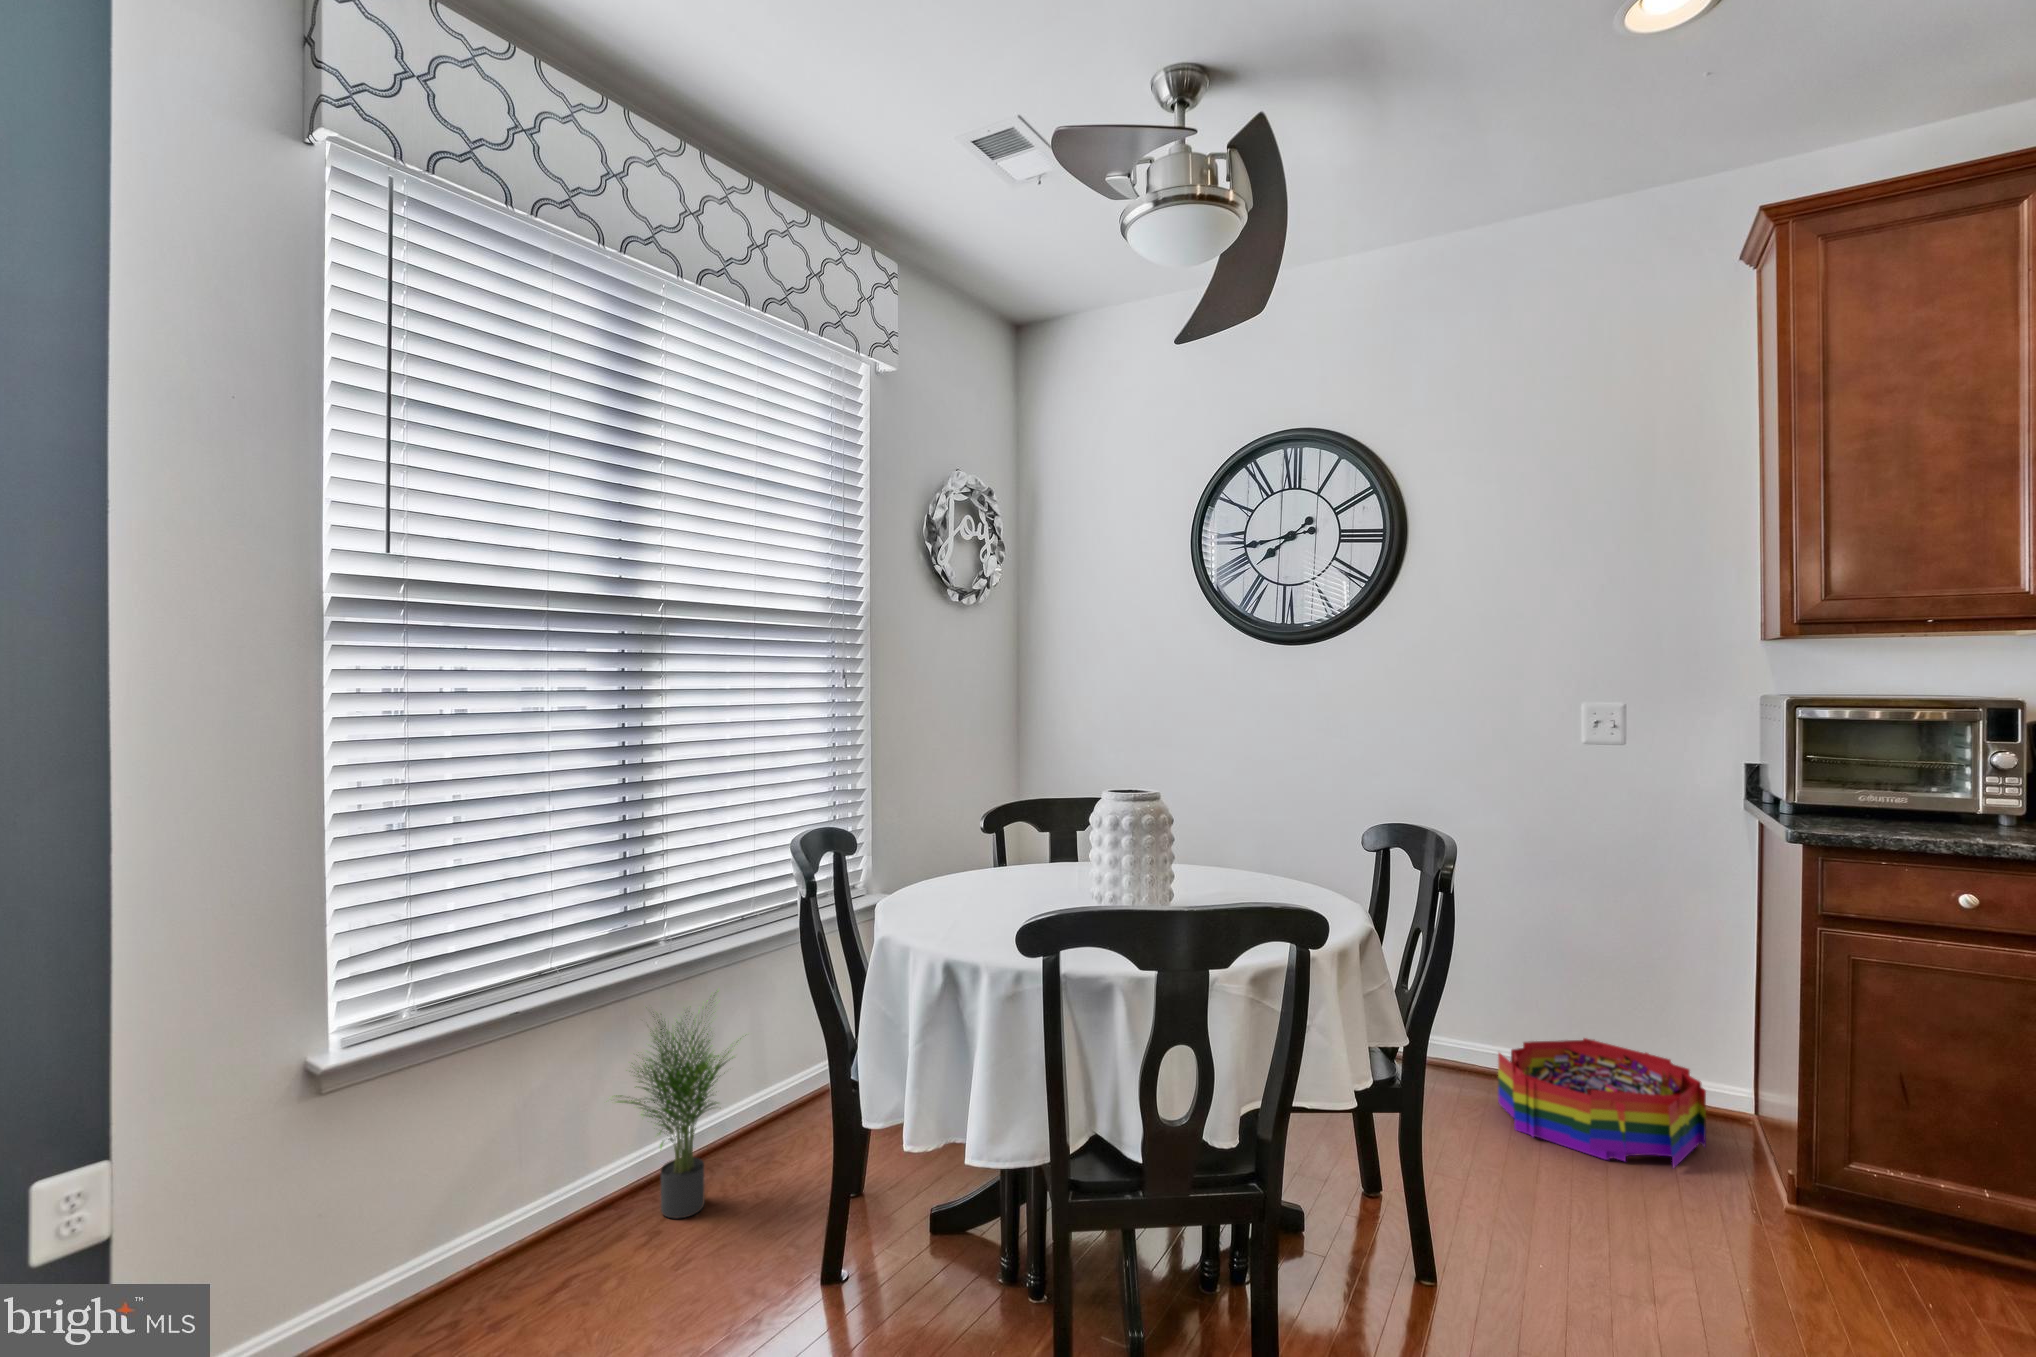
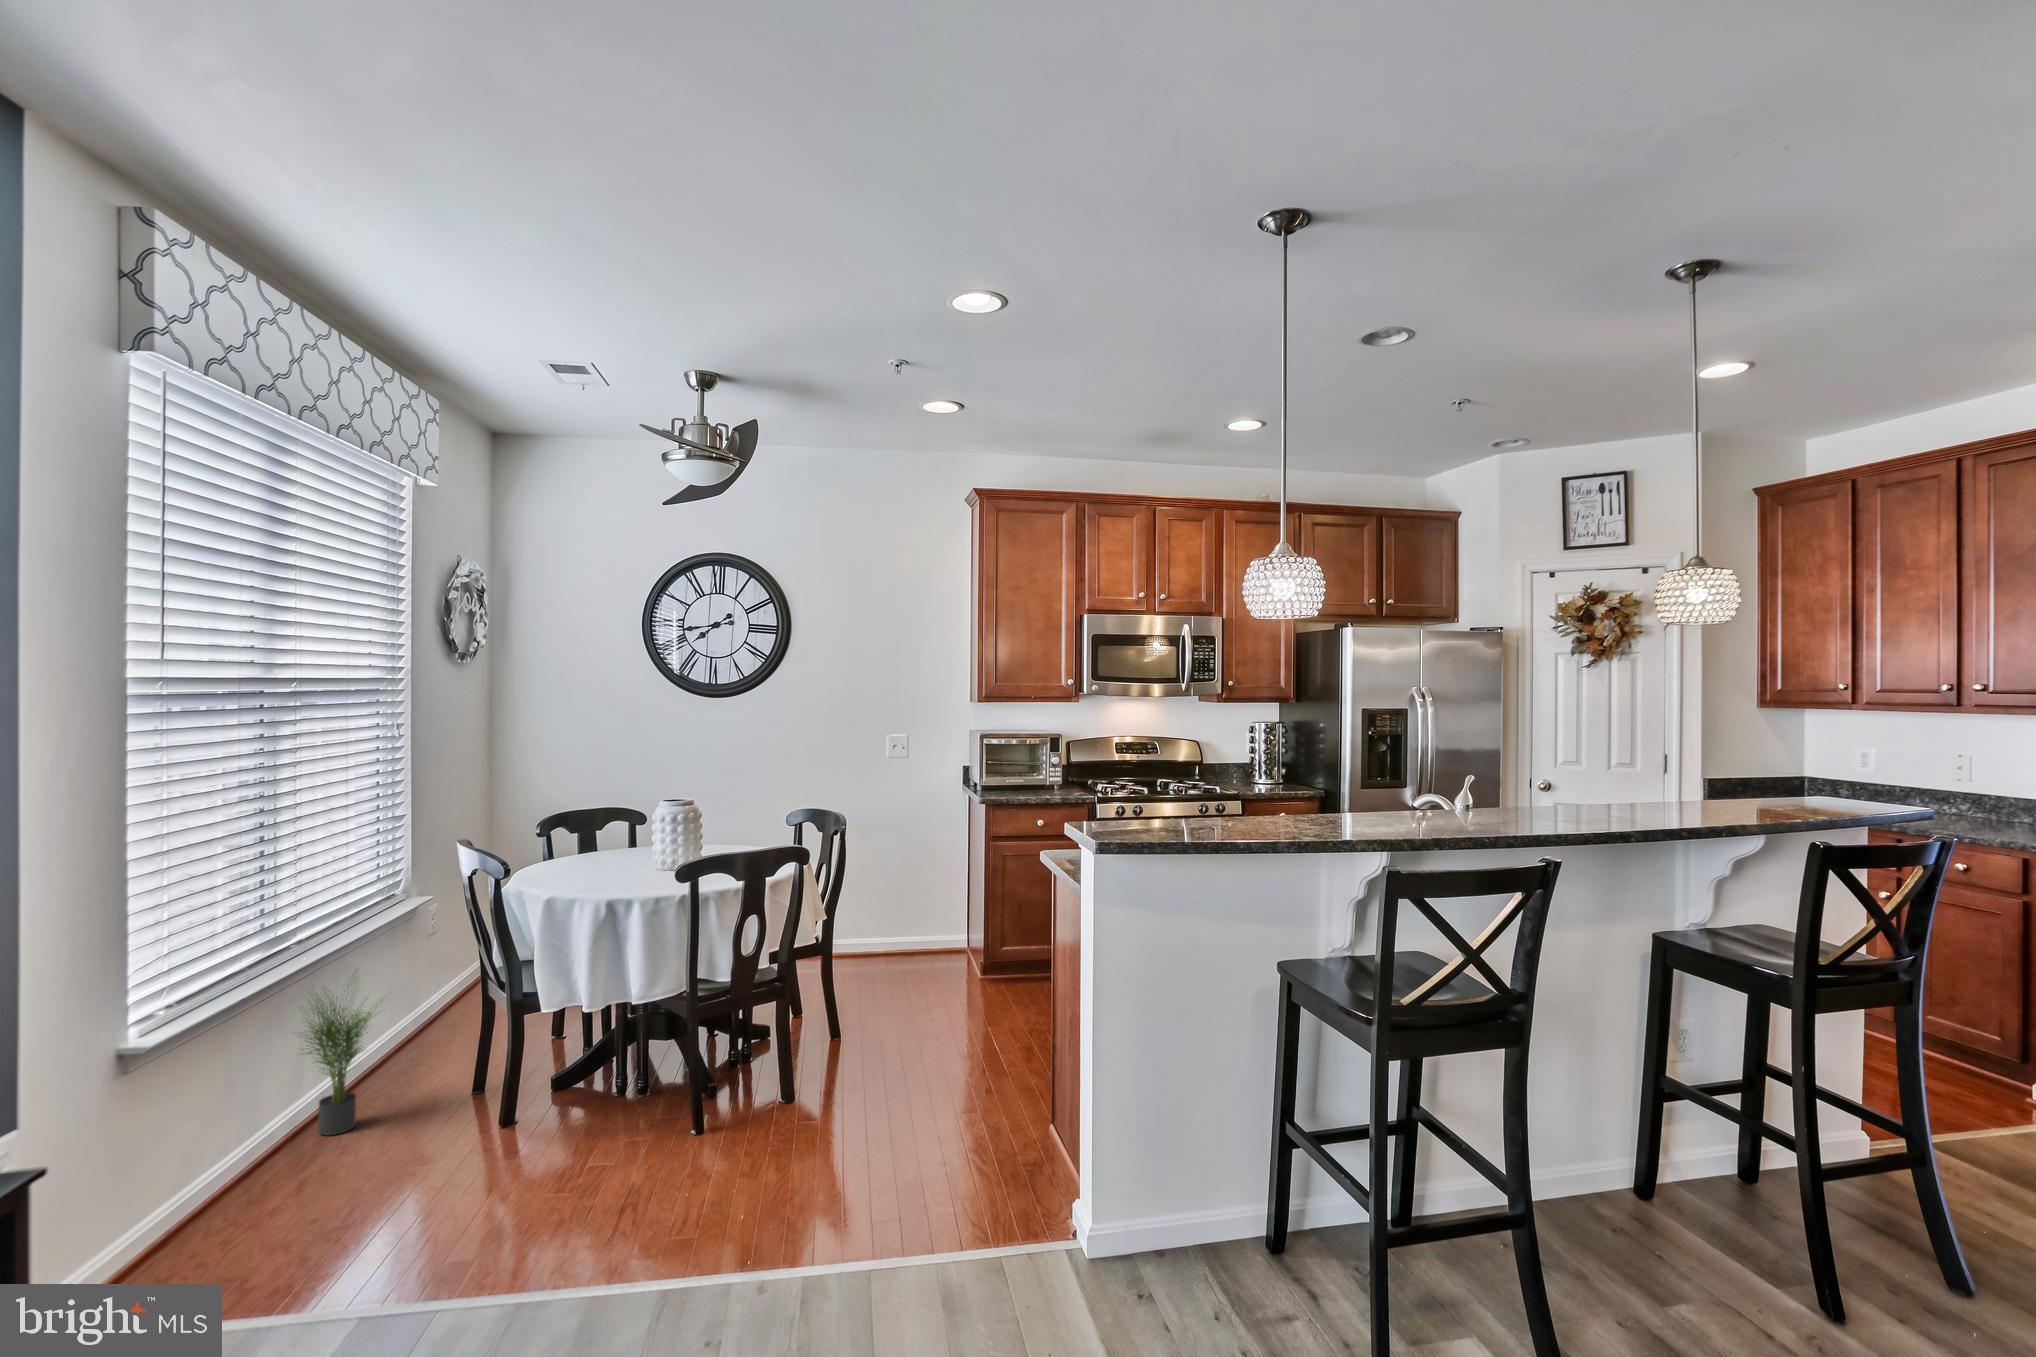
storage bin: present [1498,1038,1706,1167] -> none [845,923,943,978]

